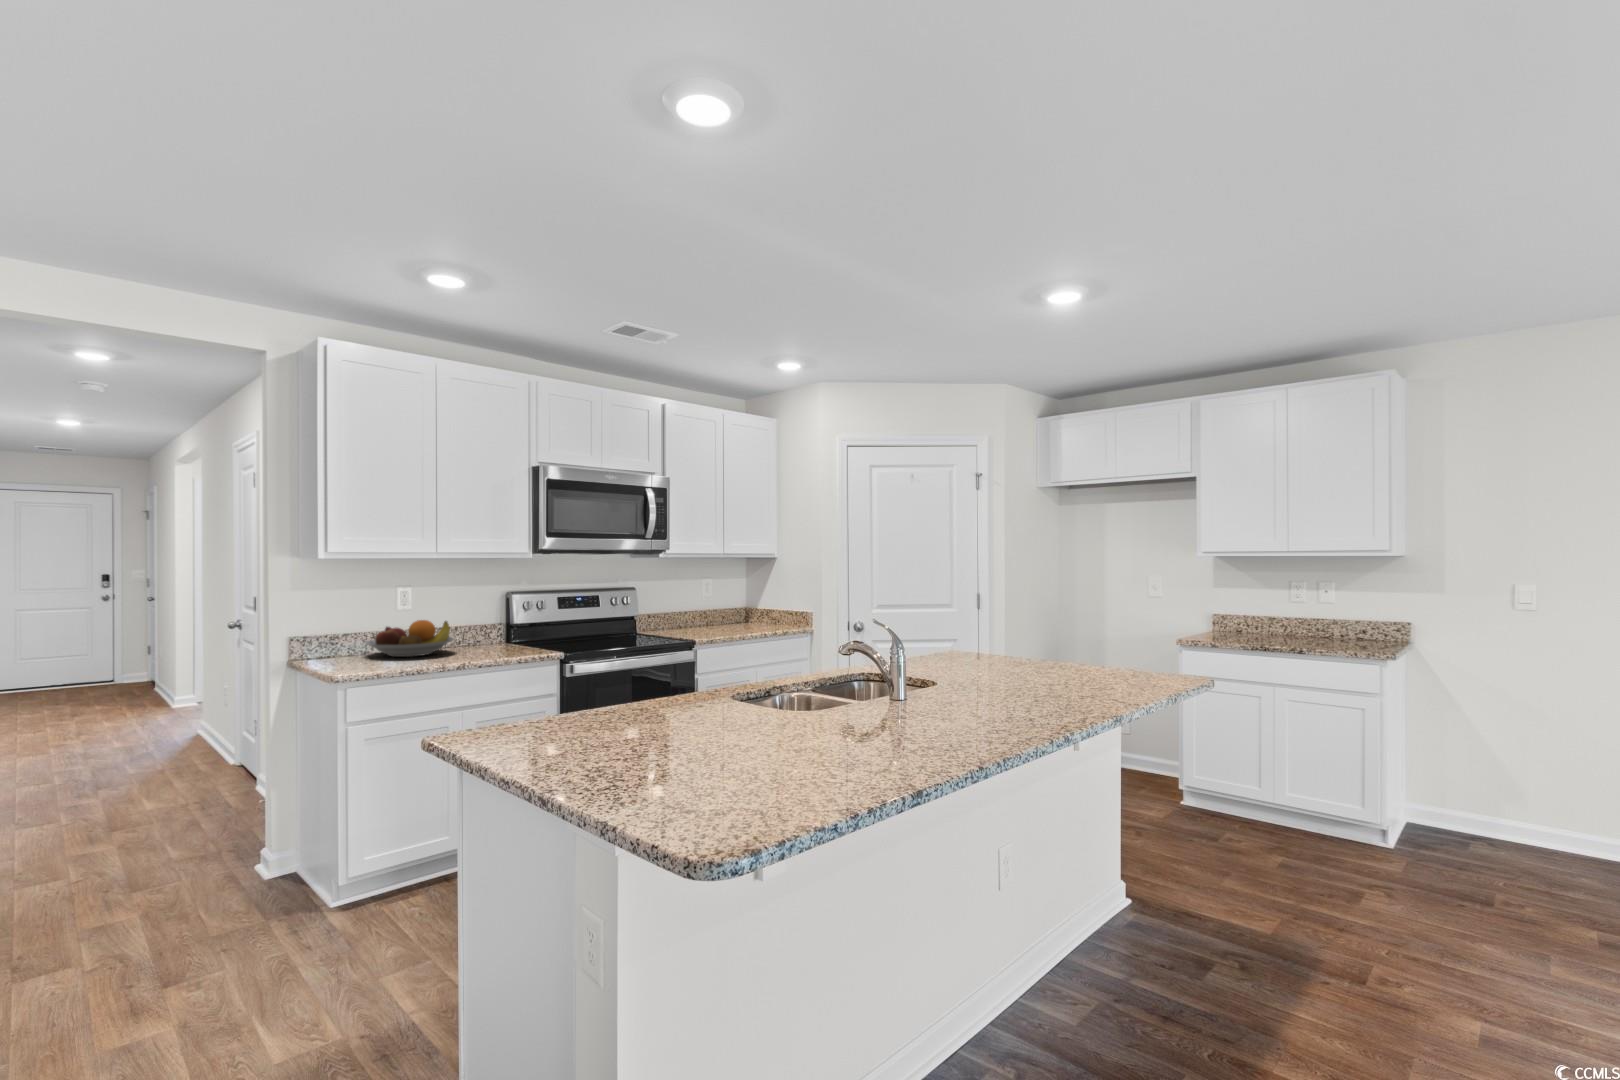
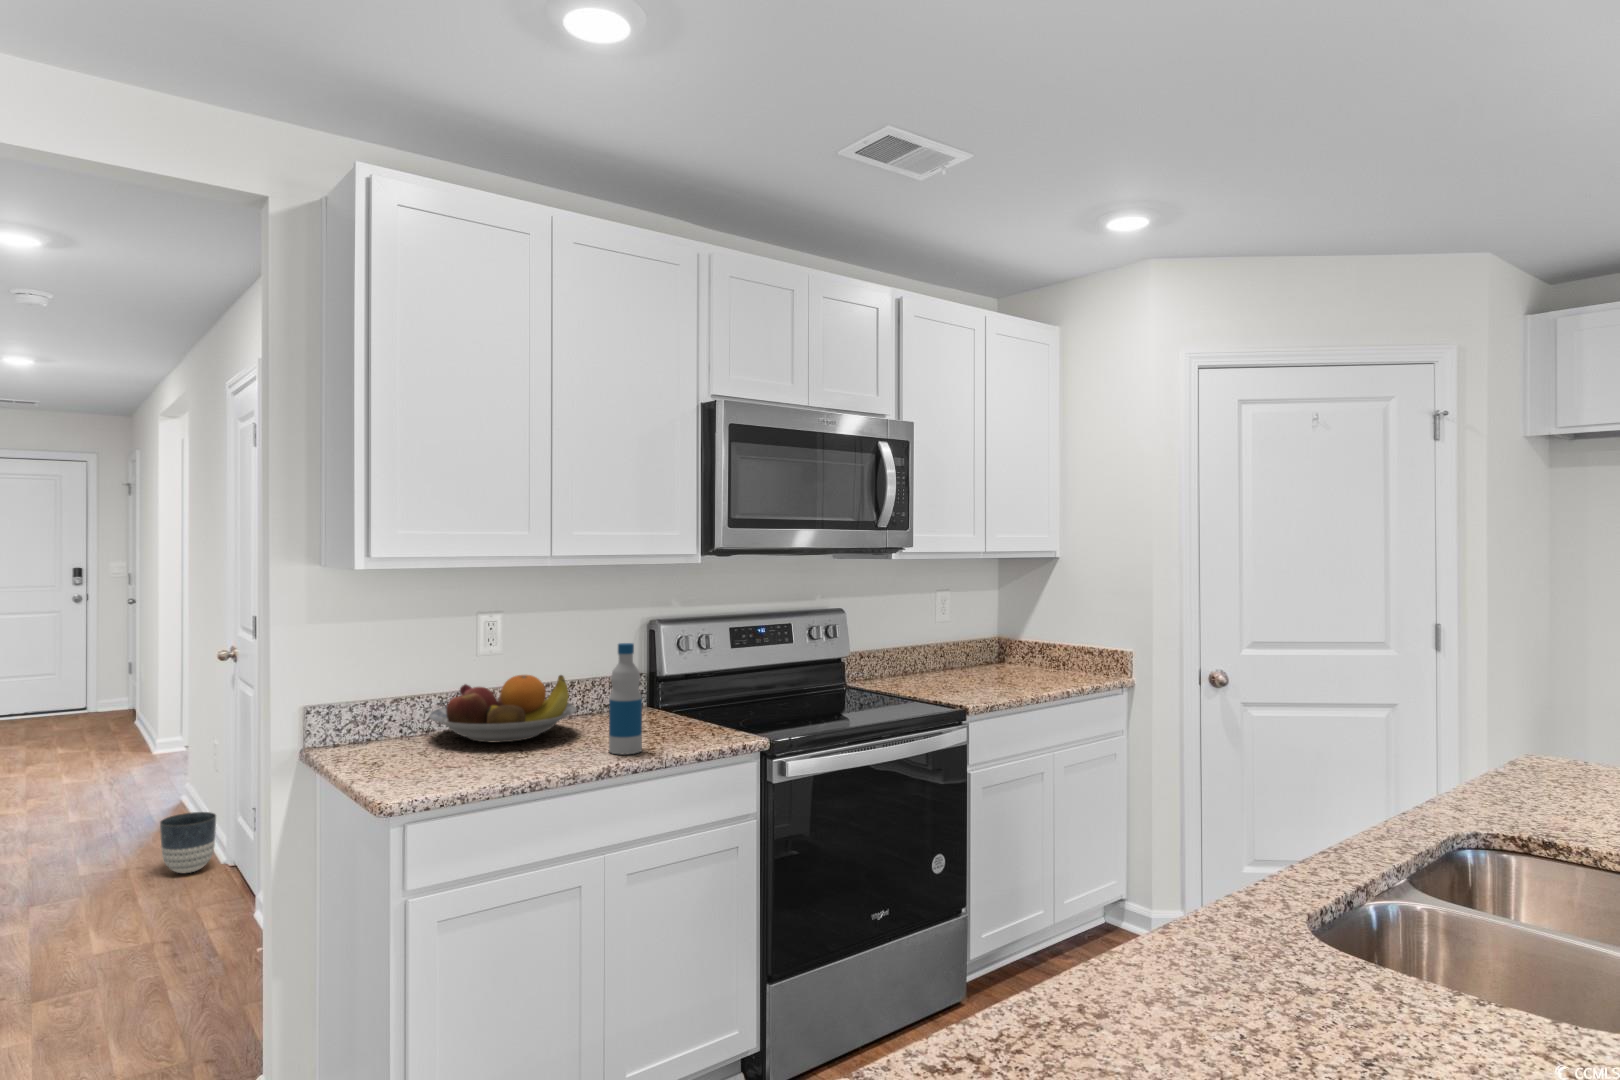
bottle: none [469,600,488,660] -> present [609,643,642,754]
planter: none [185,732,225,771] -> present [160,812,216,873]

